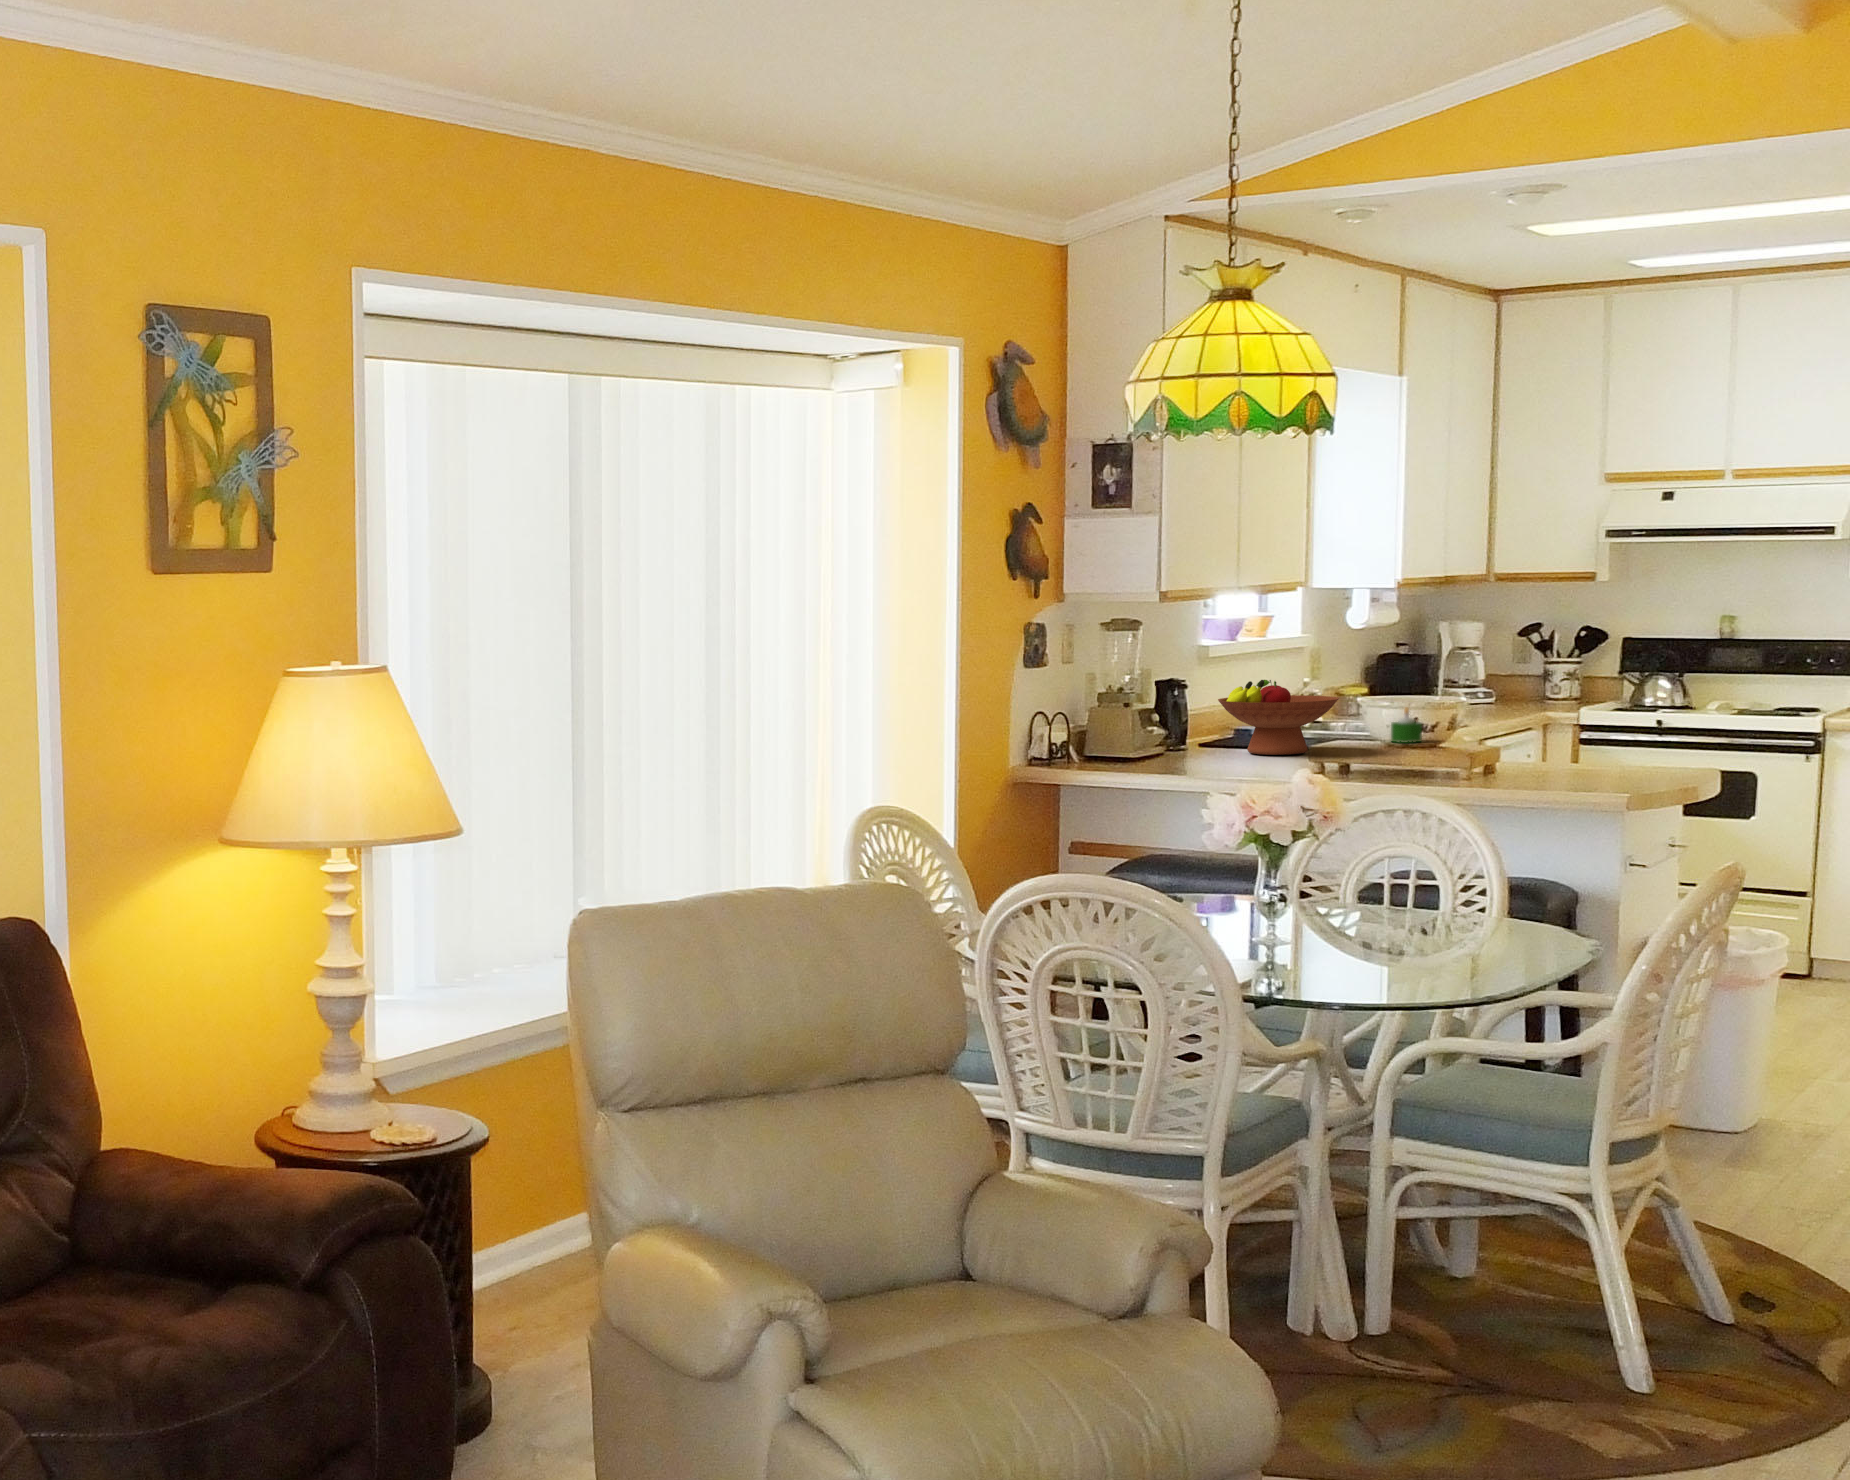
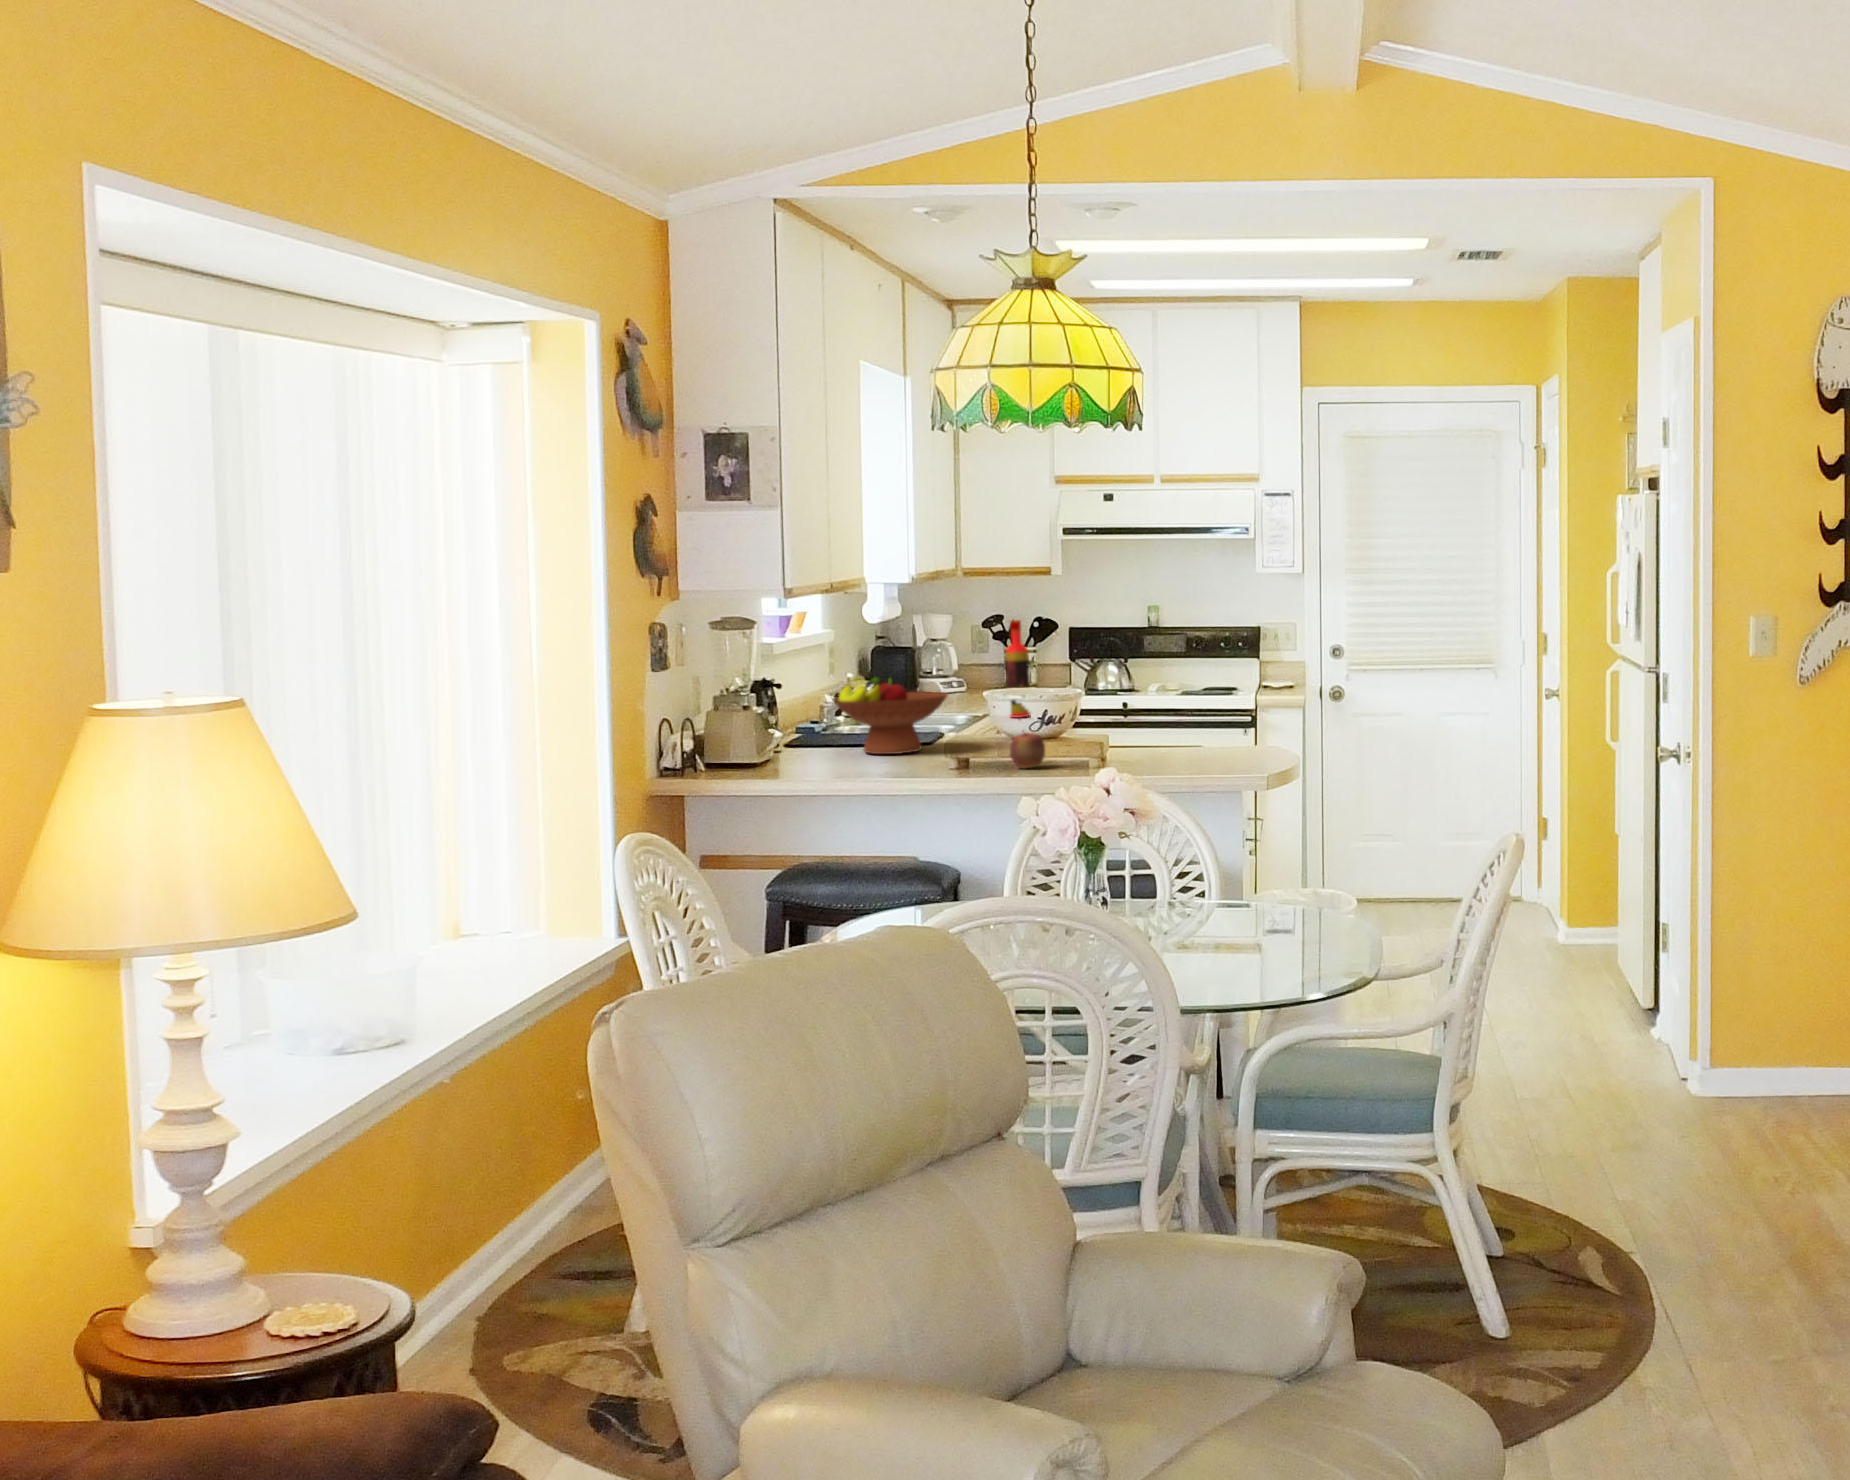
bottle: none [1455,627,1482,727] -> present [1005,620,1030,718]
candle: present [1391,708,1422,743] -> none [976,700,1005,735]
apple: none [1365,737,1403,775] -> present [1010,733,1045,768]

